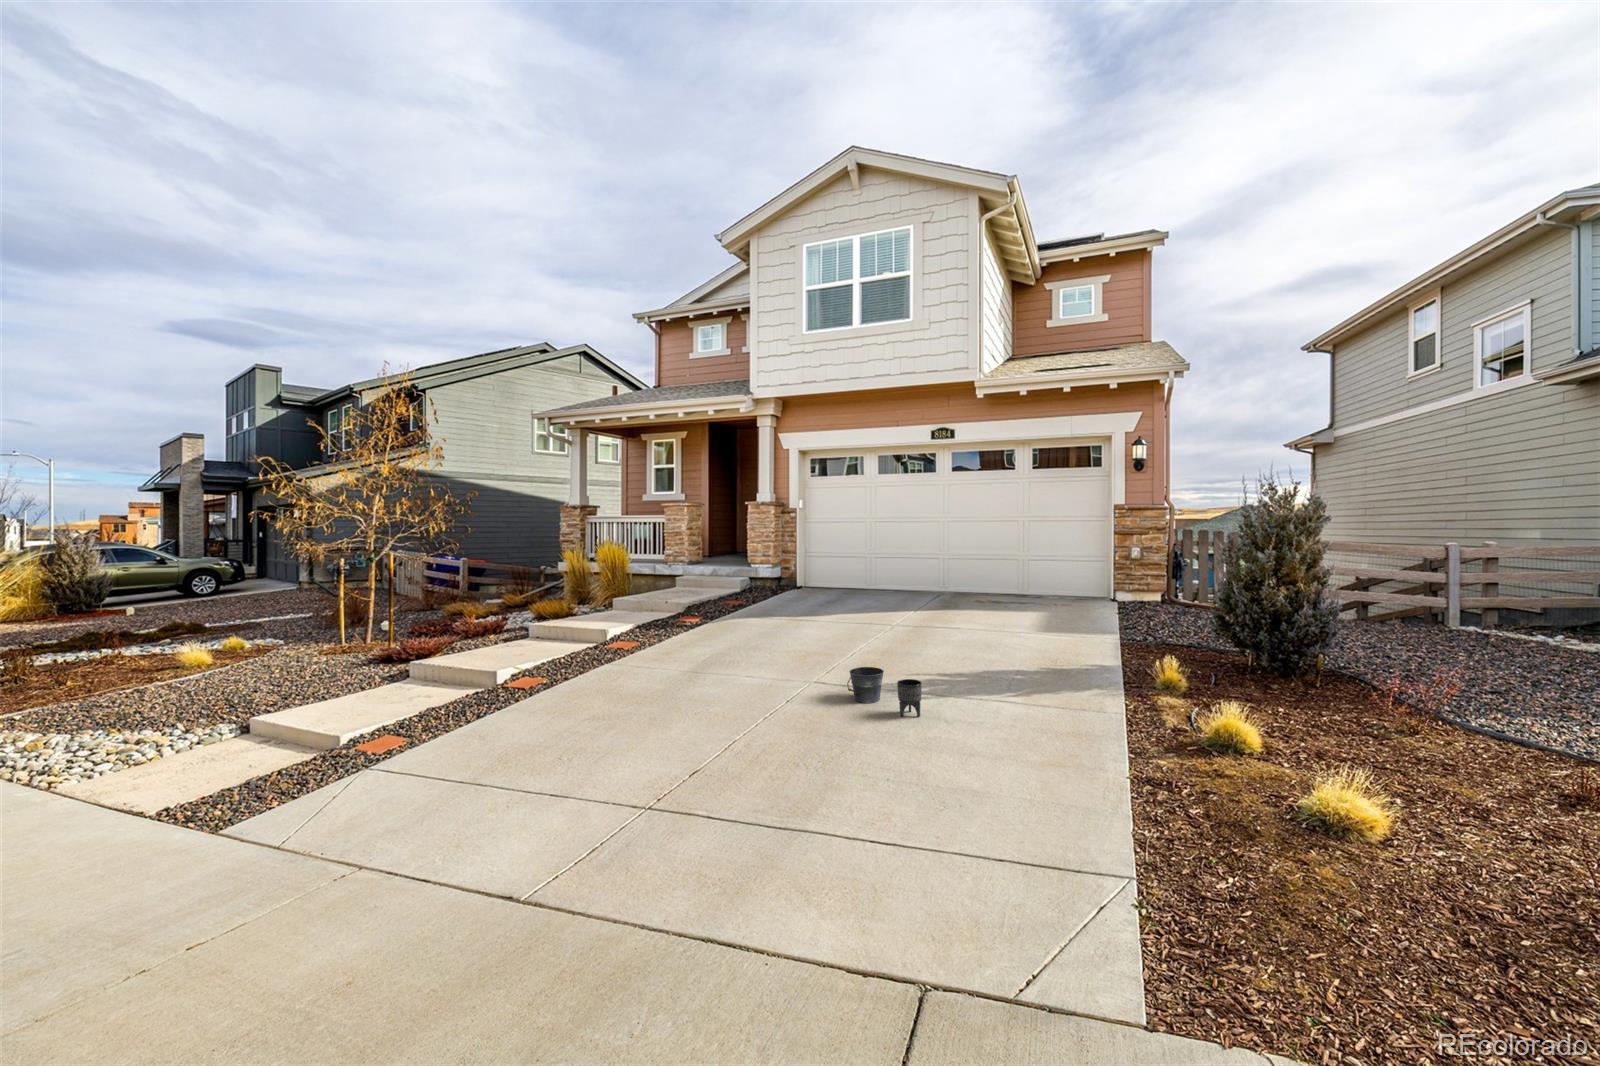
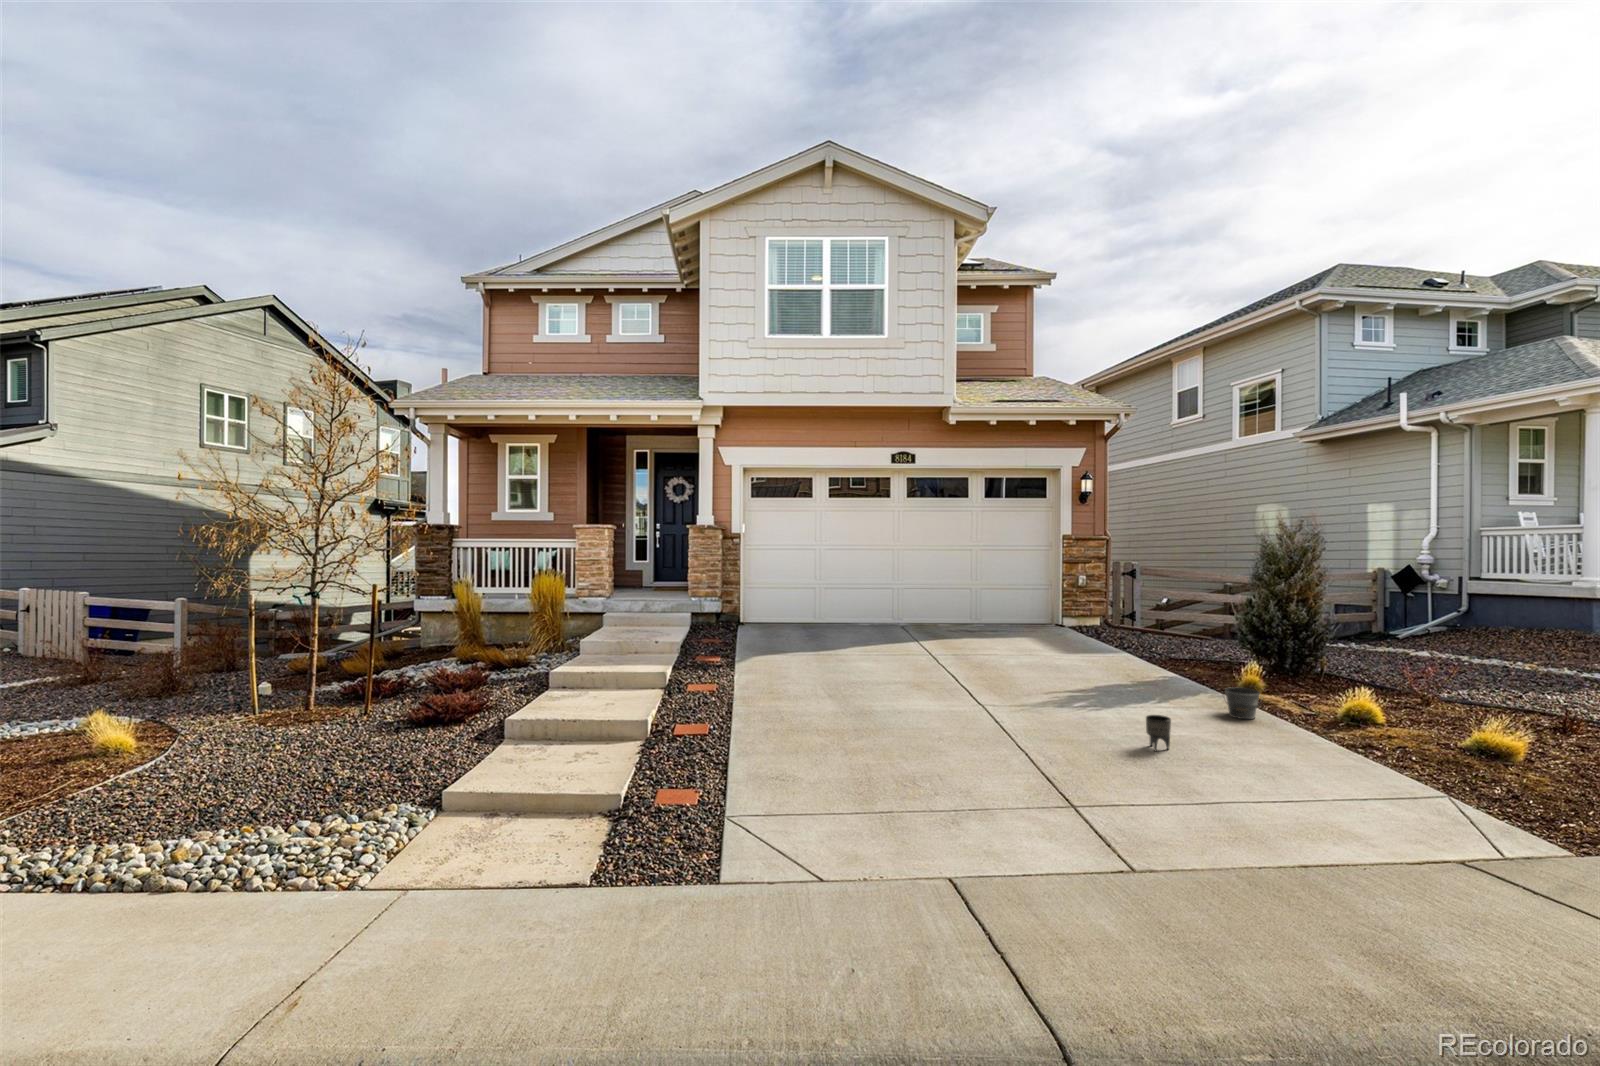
bucket: present [847,667,884,703] -> present [1225,687,1260,719]

